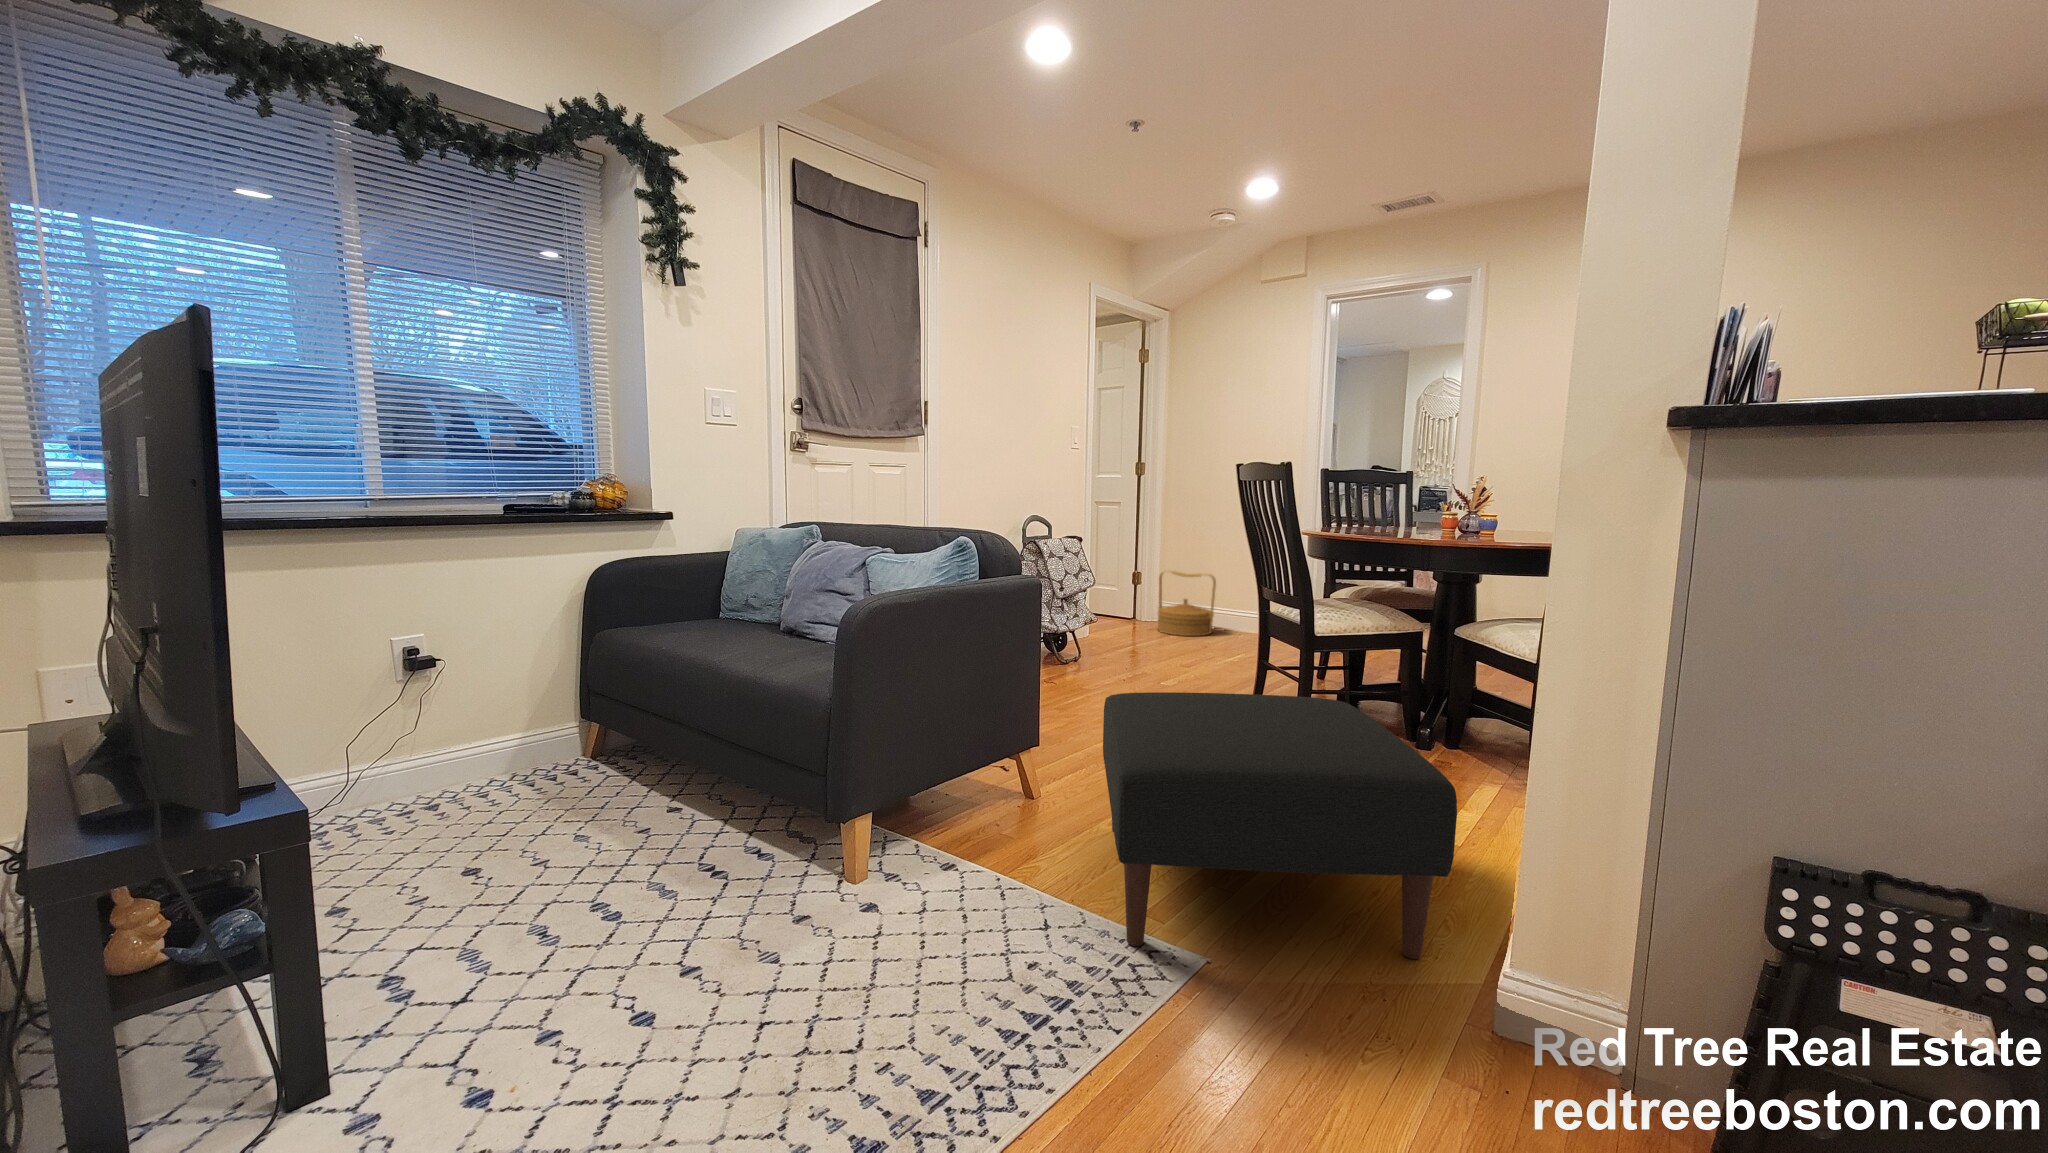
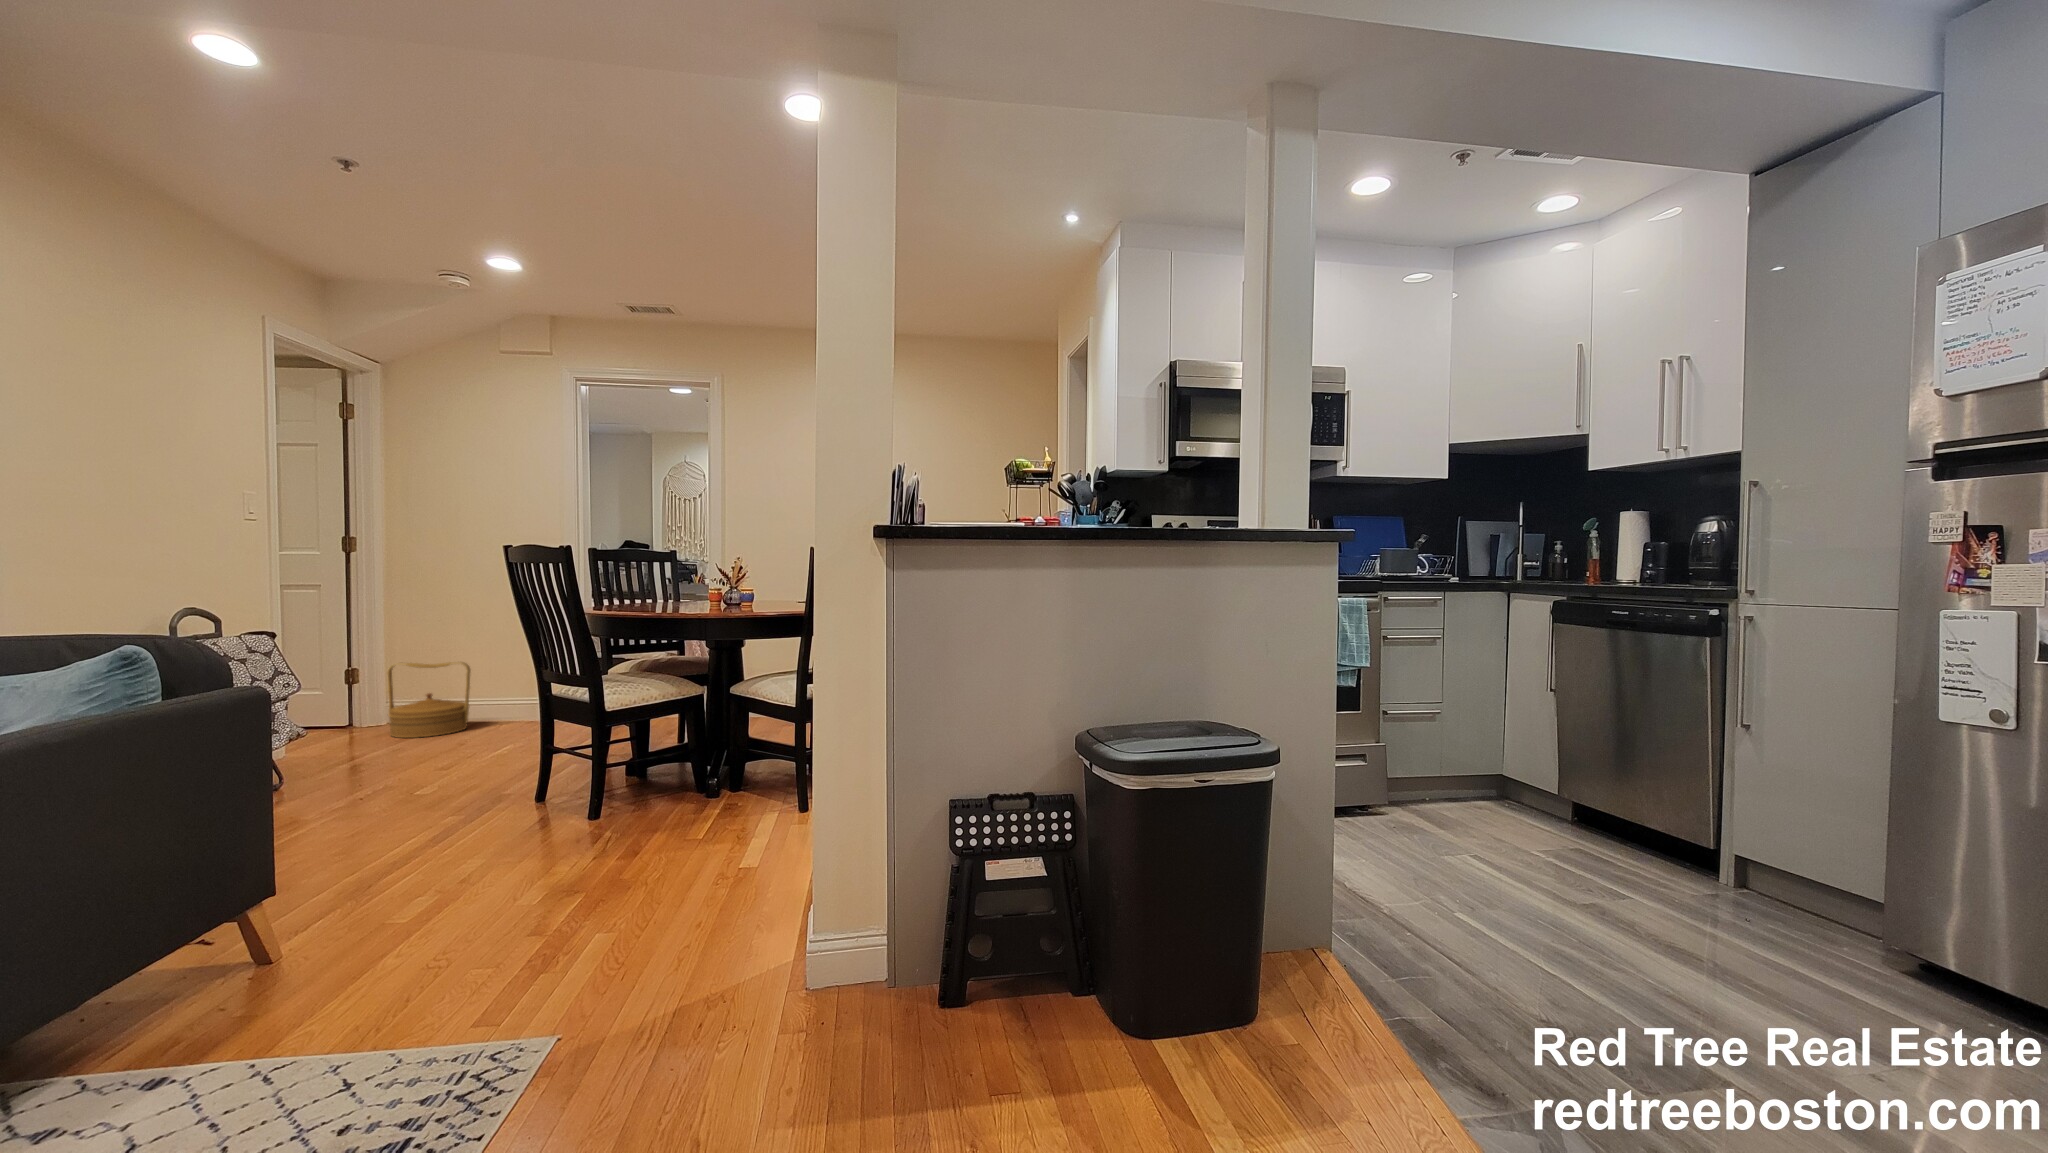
ottoman: present [1103,692,1457,959] -> none [384,766,753,1059]

